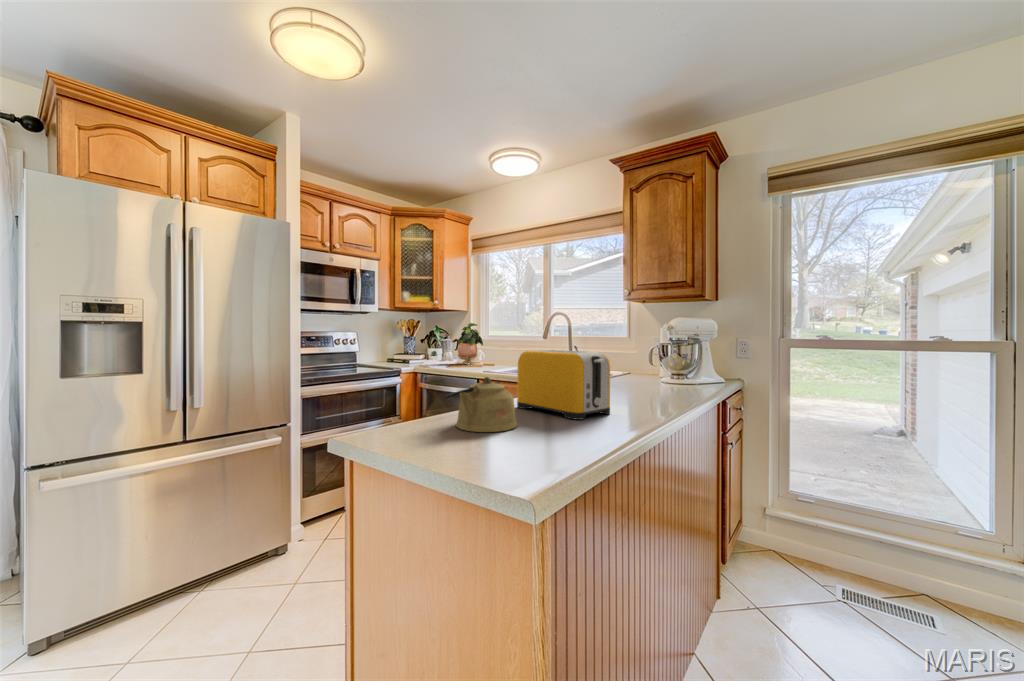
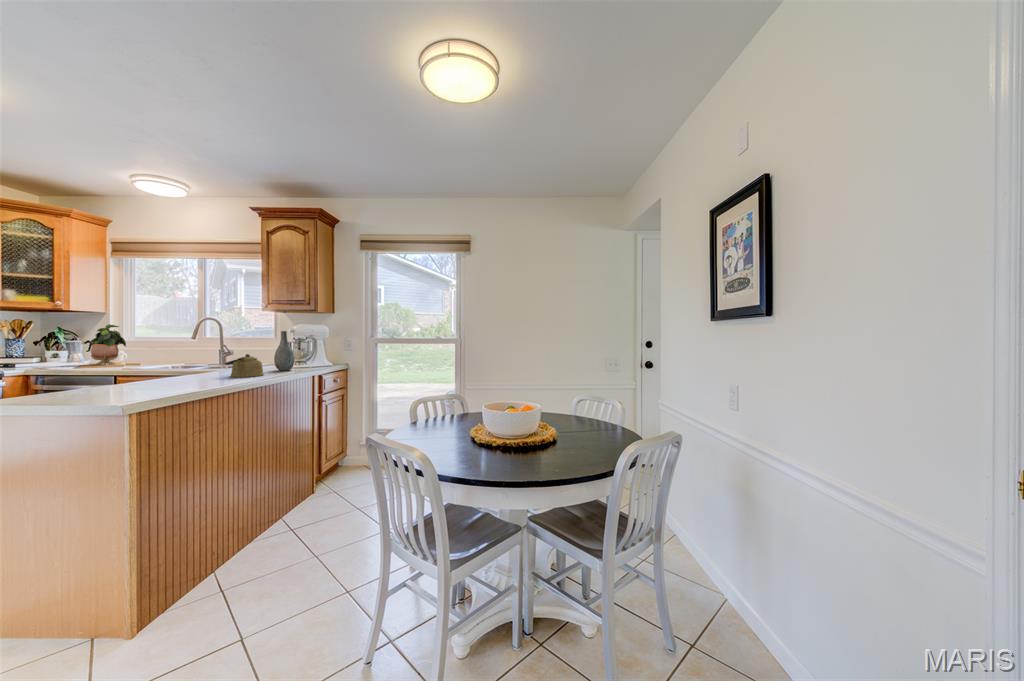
vase: none [653,328,681,389] -> present [274,331,295,370]
toaster: present [517,350,610,420] -> none [135,345,211,387]
kettle: present [446,377,517,432] -> present [225,354,264,377]

